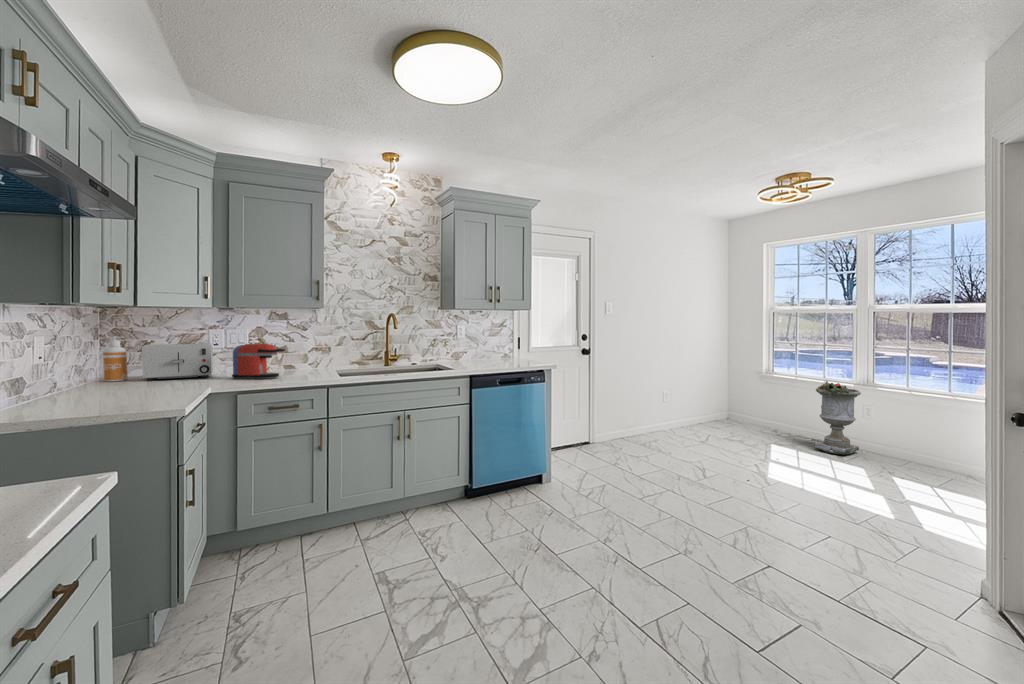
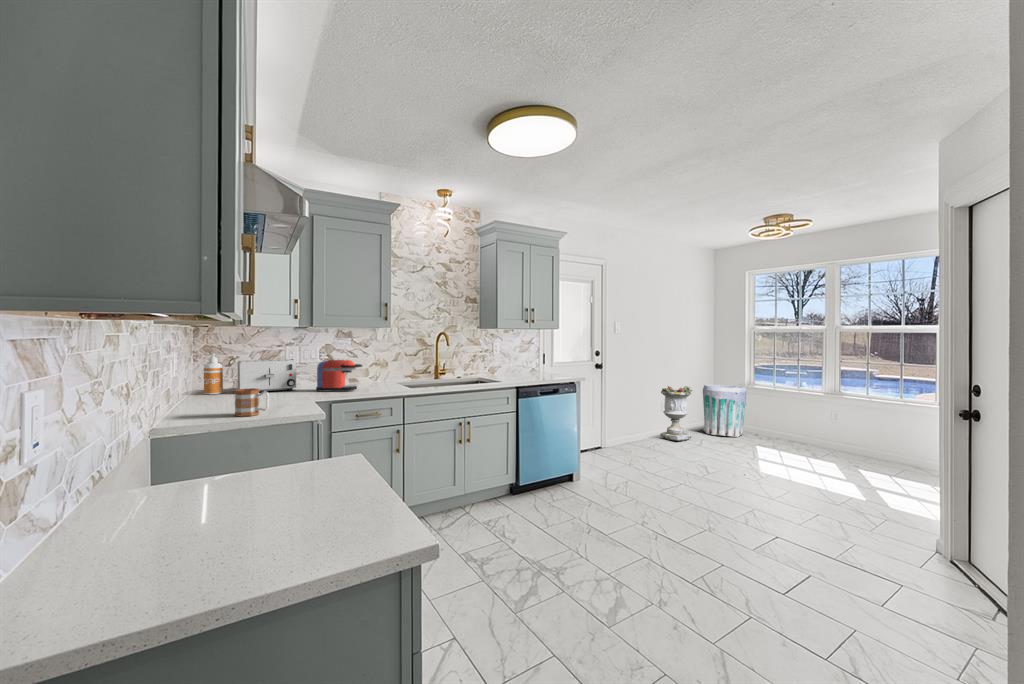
mug: none [82,374,125,406] -> present [235,388,269,417]
trash can: none [714,375,765,435] -> present [703,385,747,437]
planter: present [814,381,861,455] -> present [660,386,692,441]

